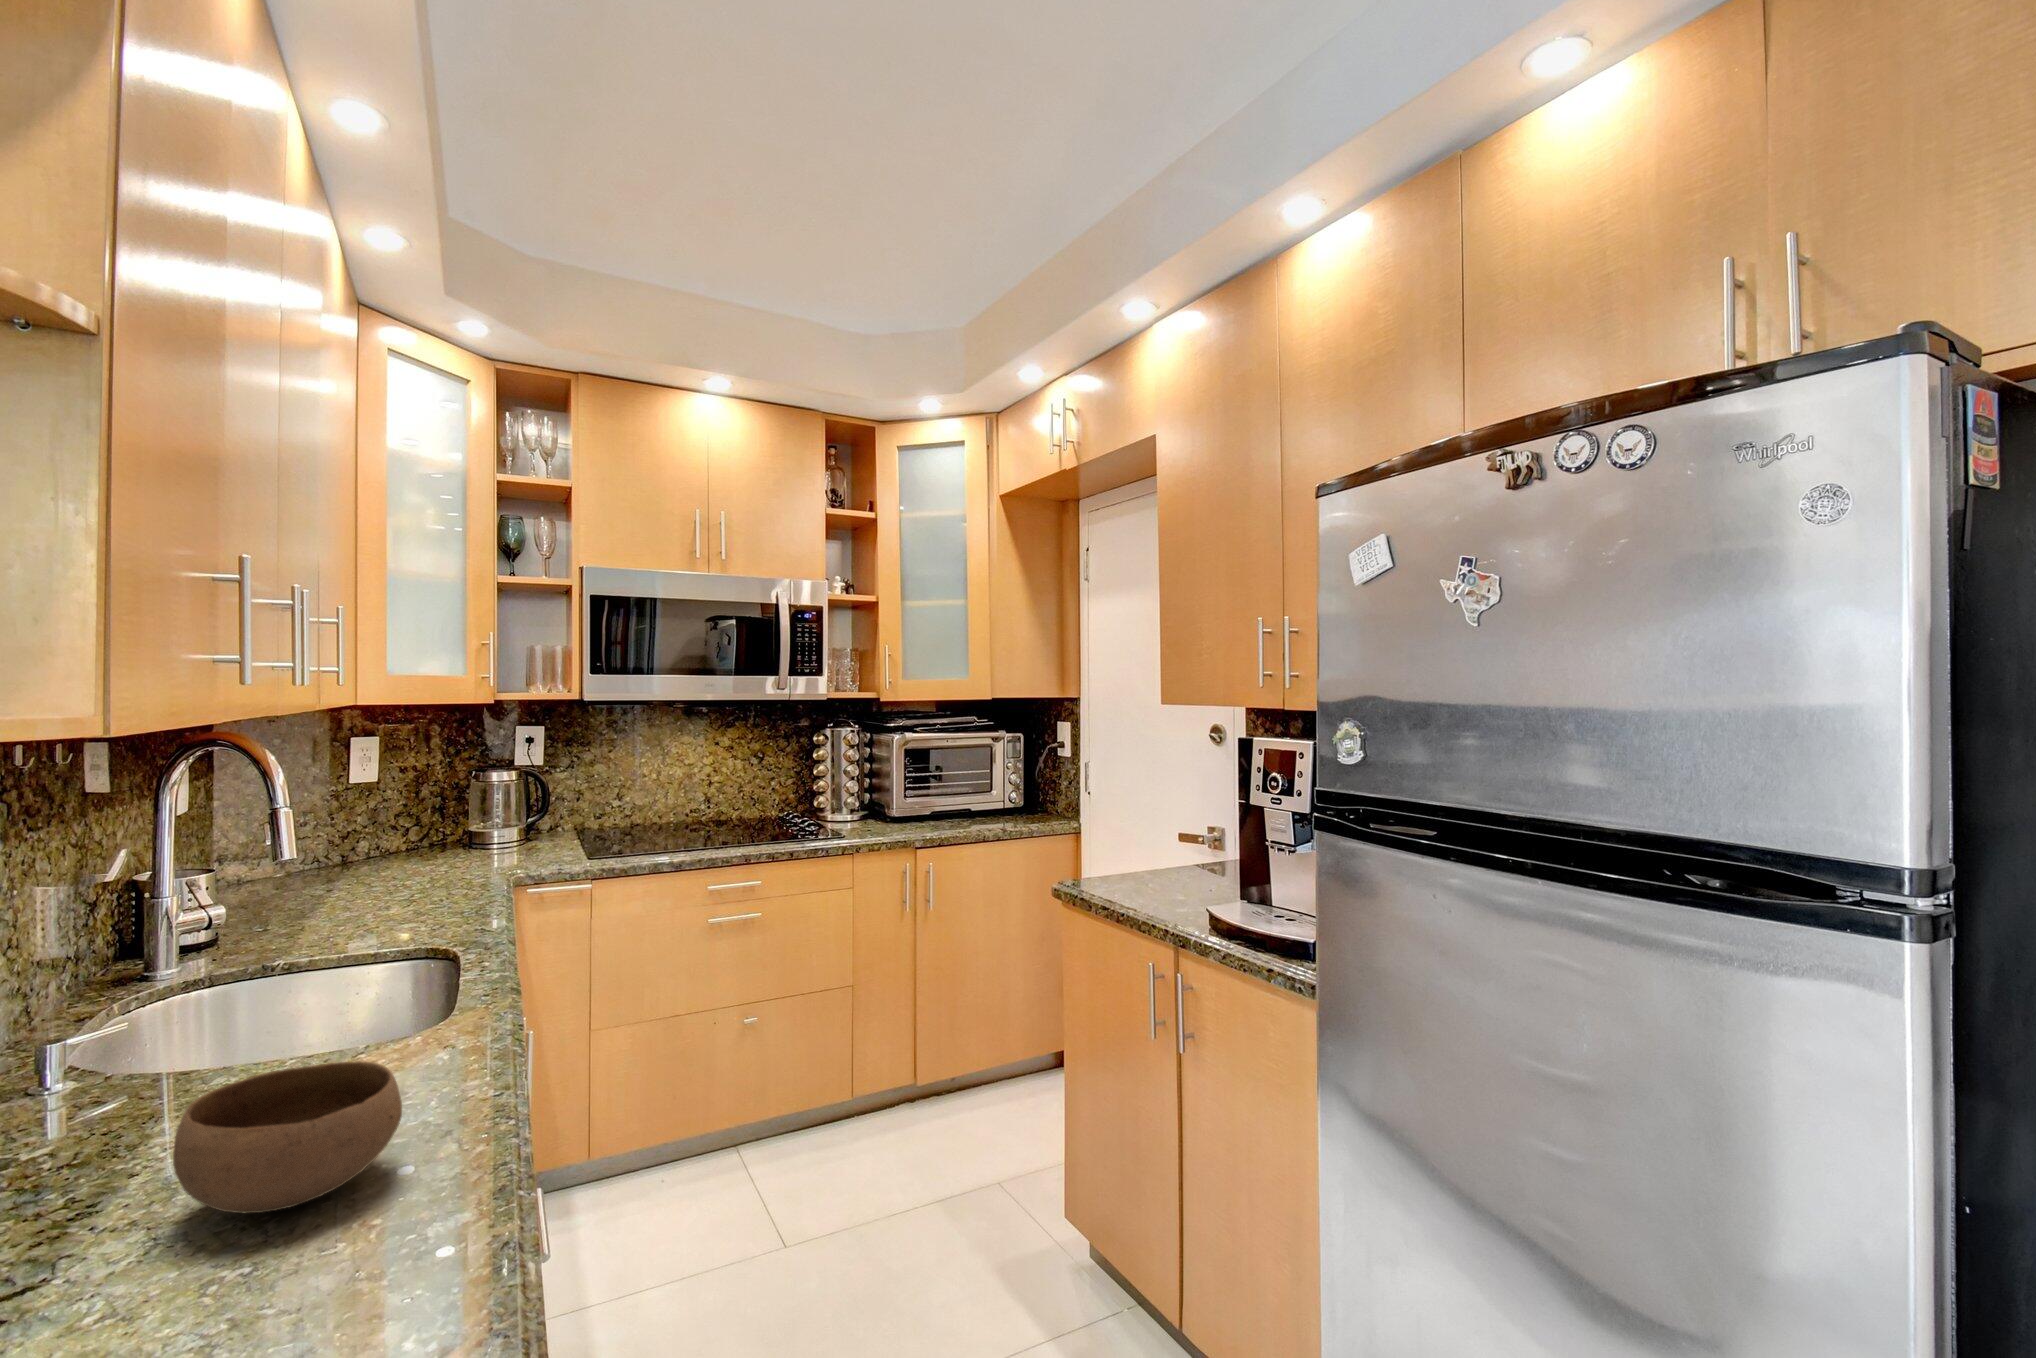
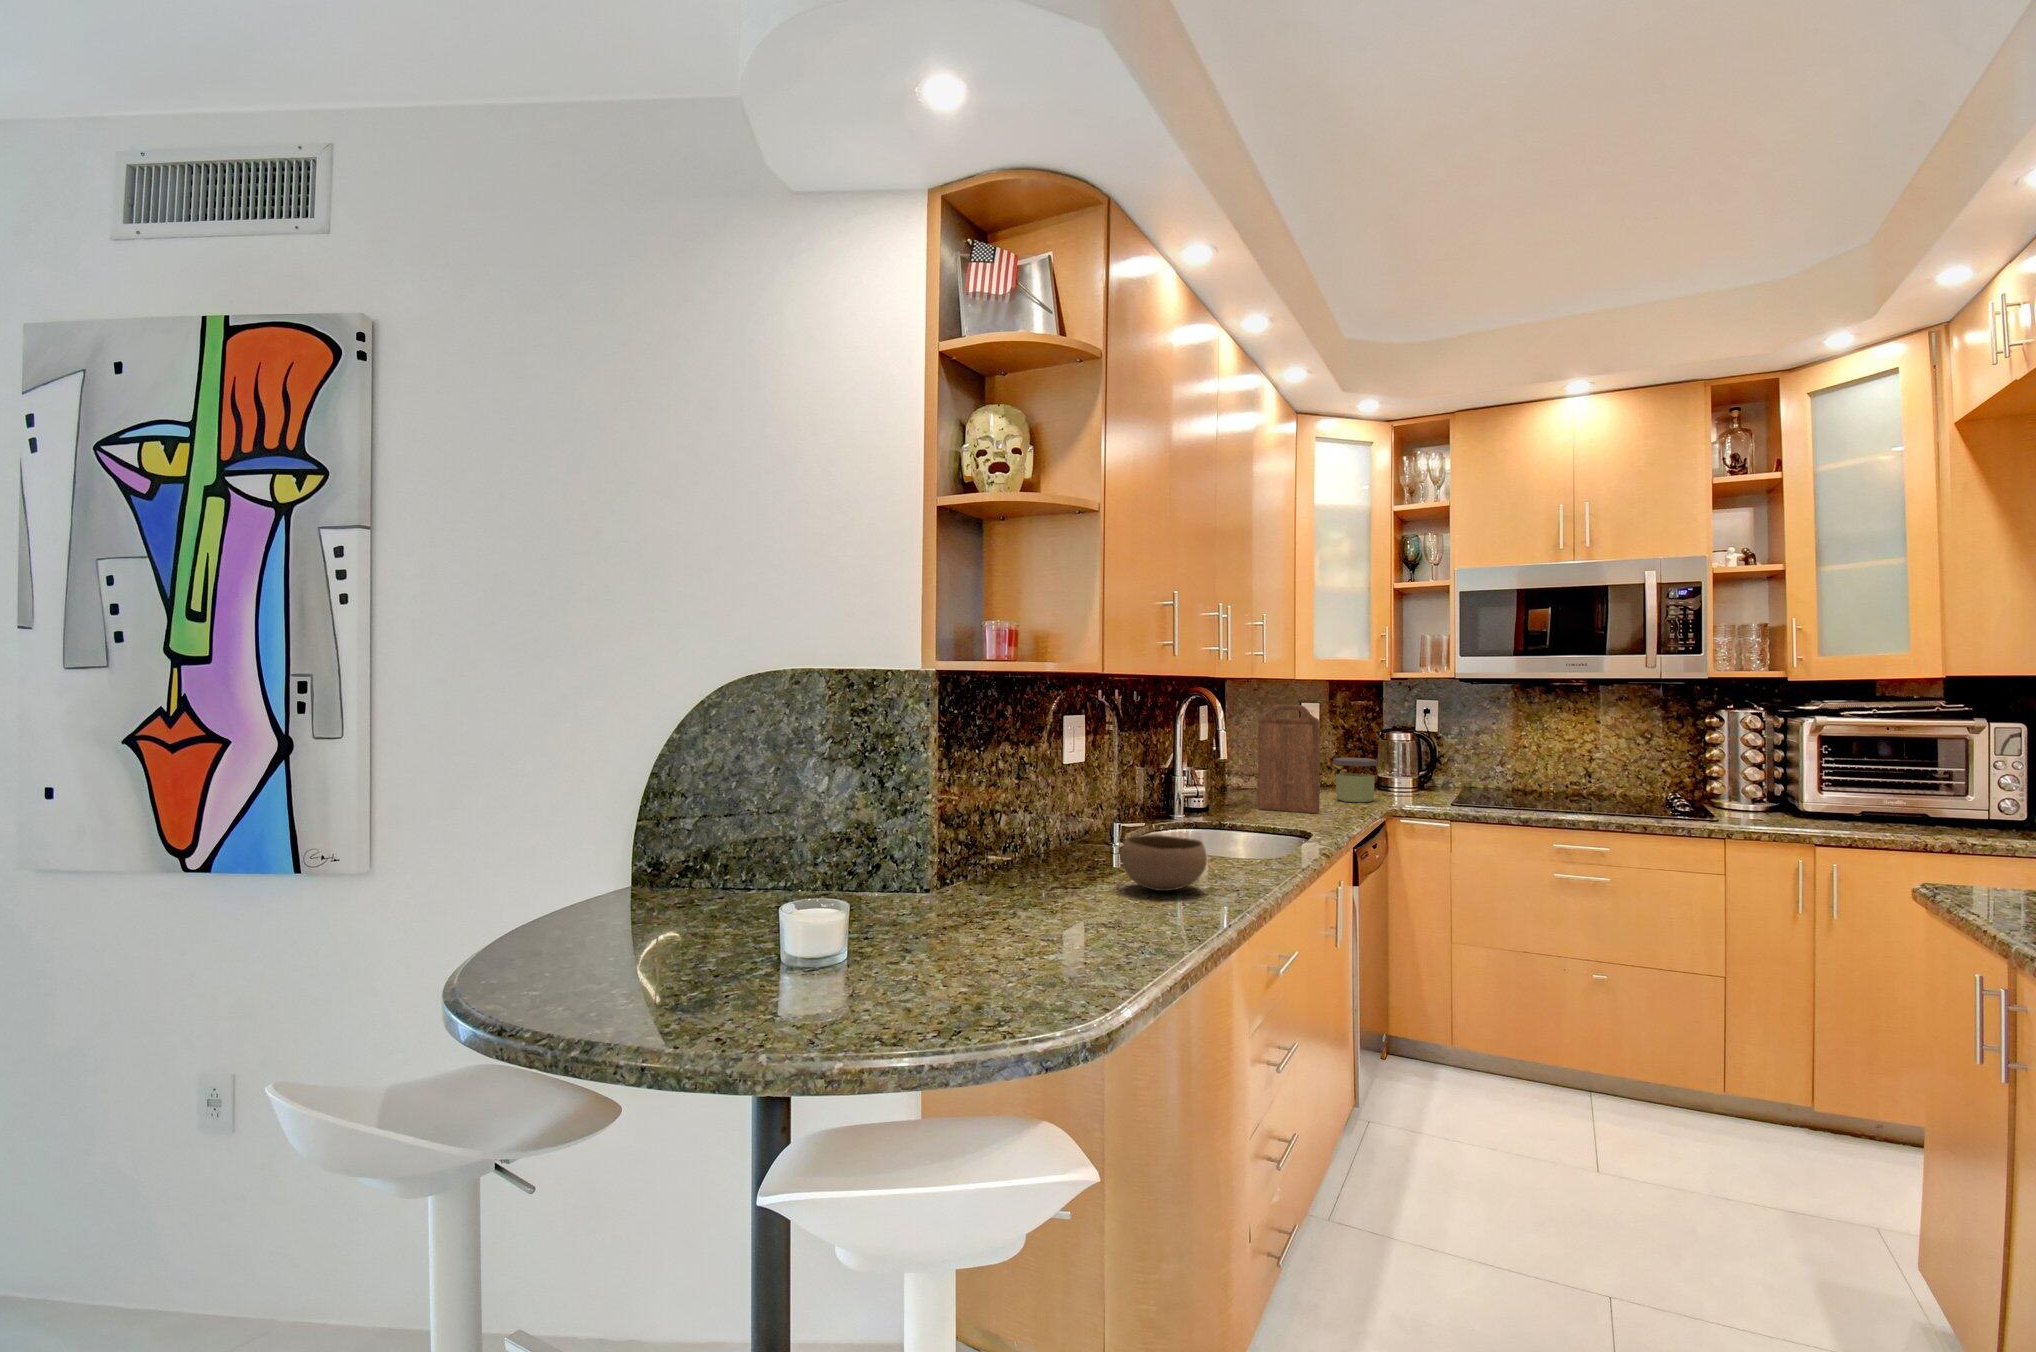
cutting board: none [314,748,427,914] -> present [1258,704,1320,813]
jar: none [421,811,489,875] -> present [1333,757,1377,803]

